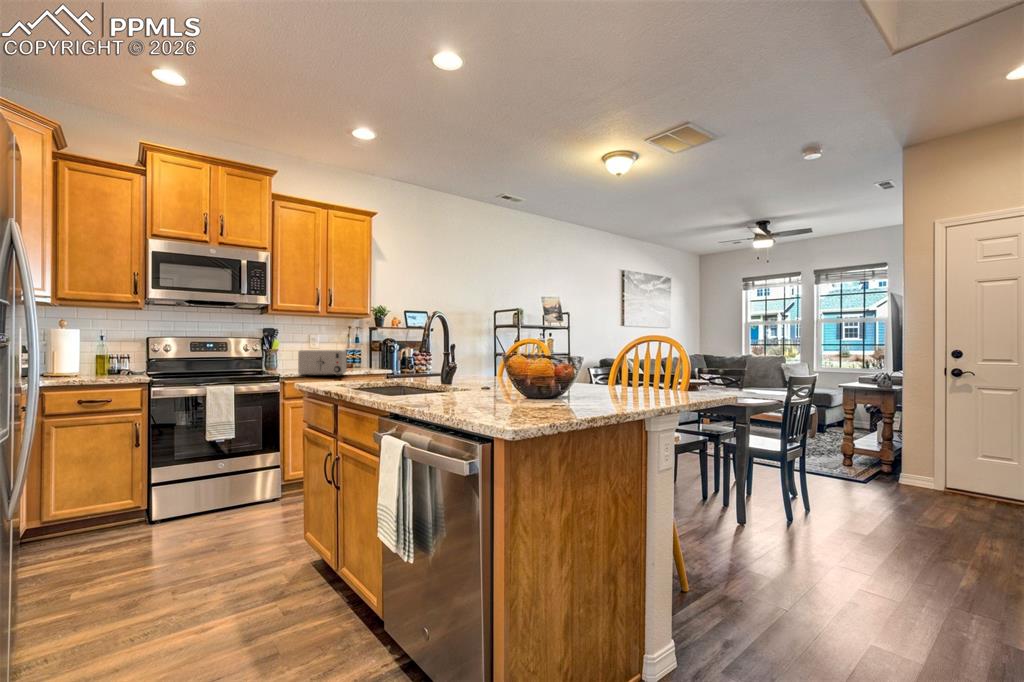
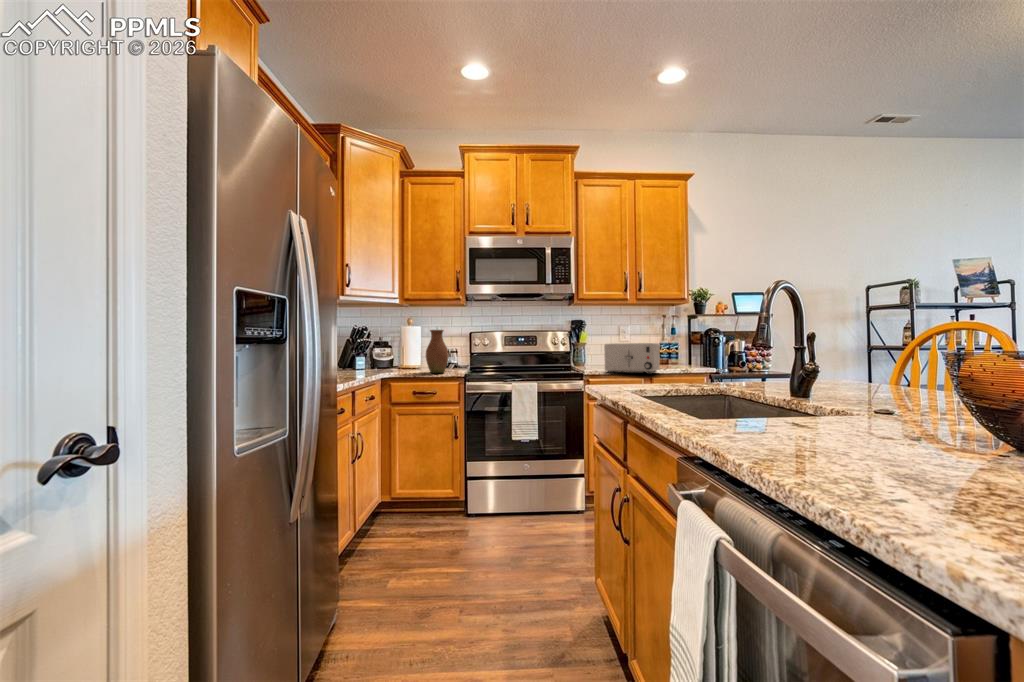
vase: none [94,335,125,381] -> present [426,330,449,373]

